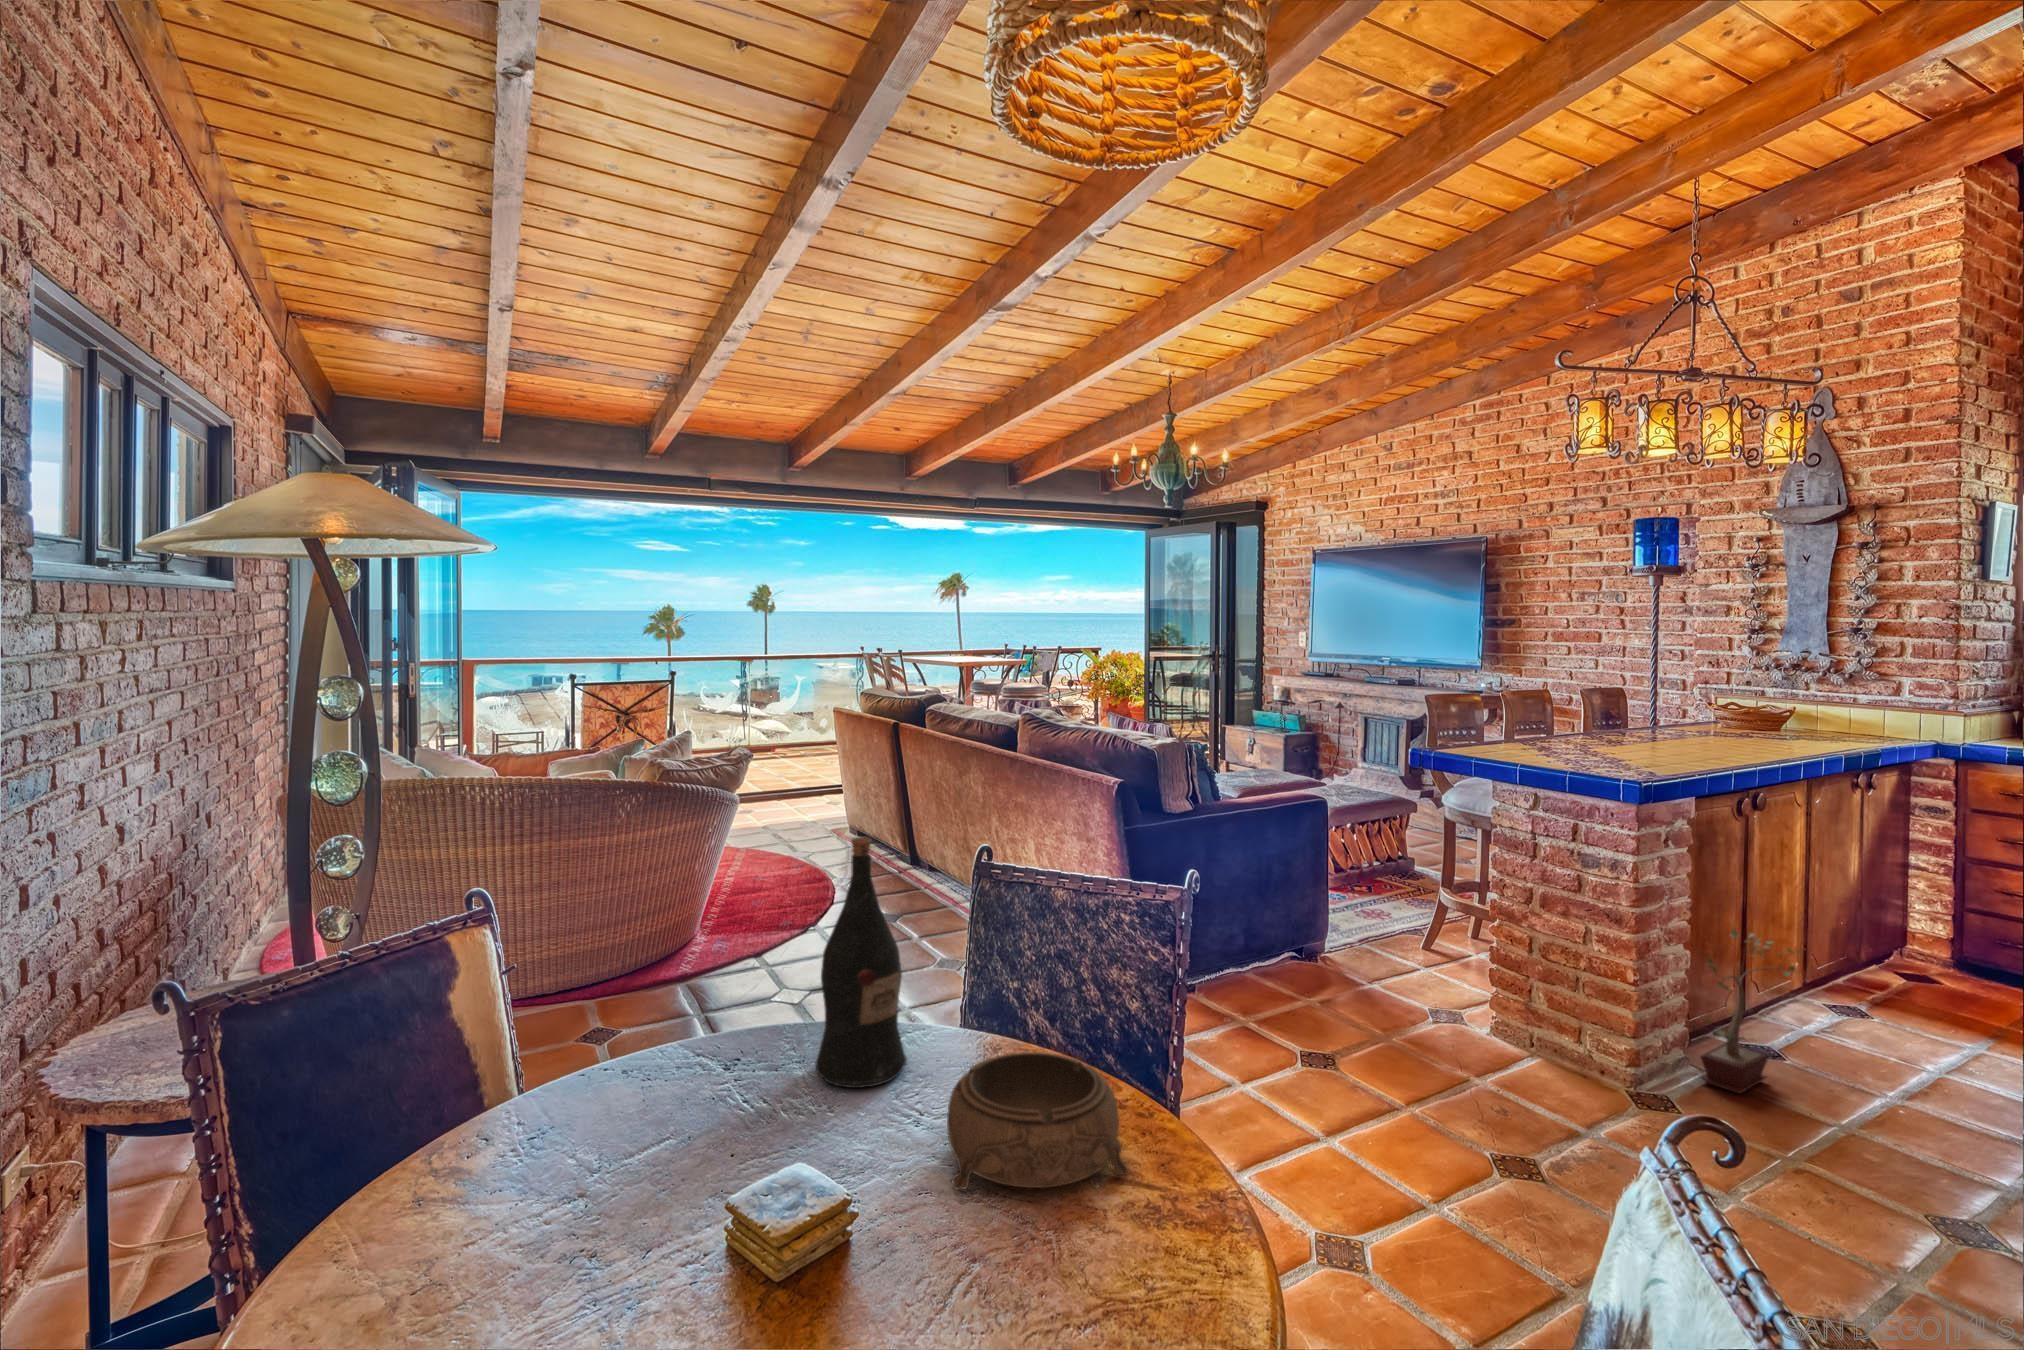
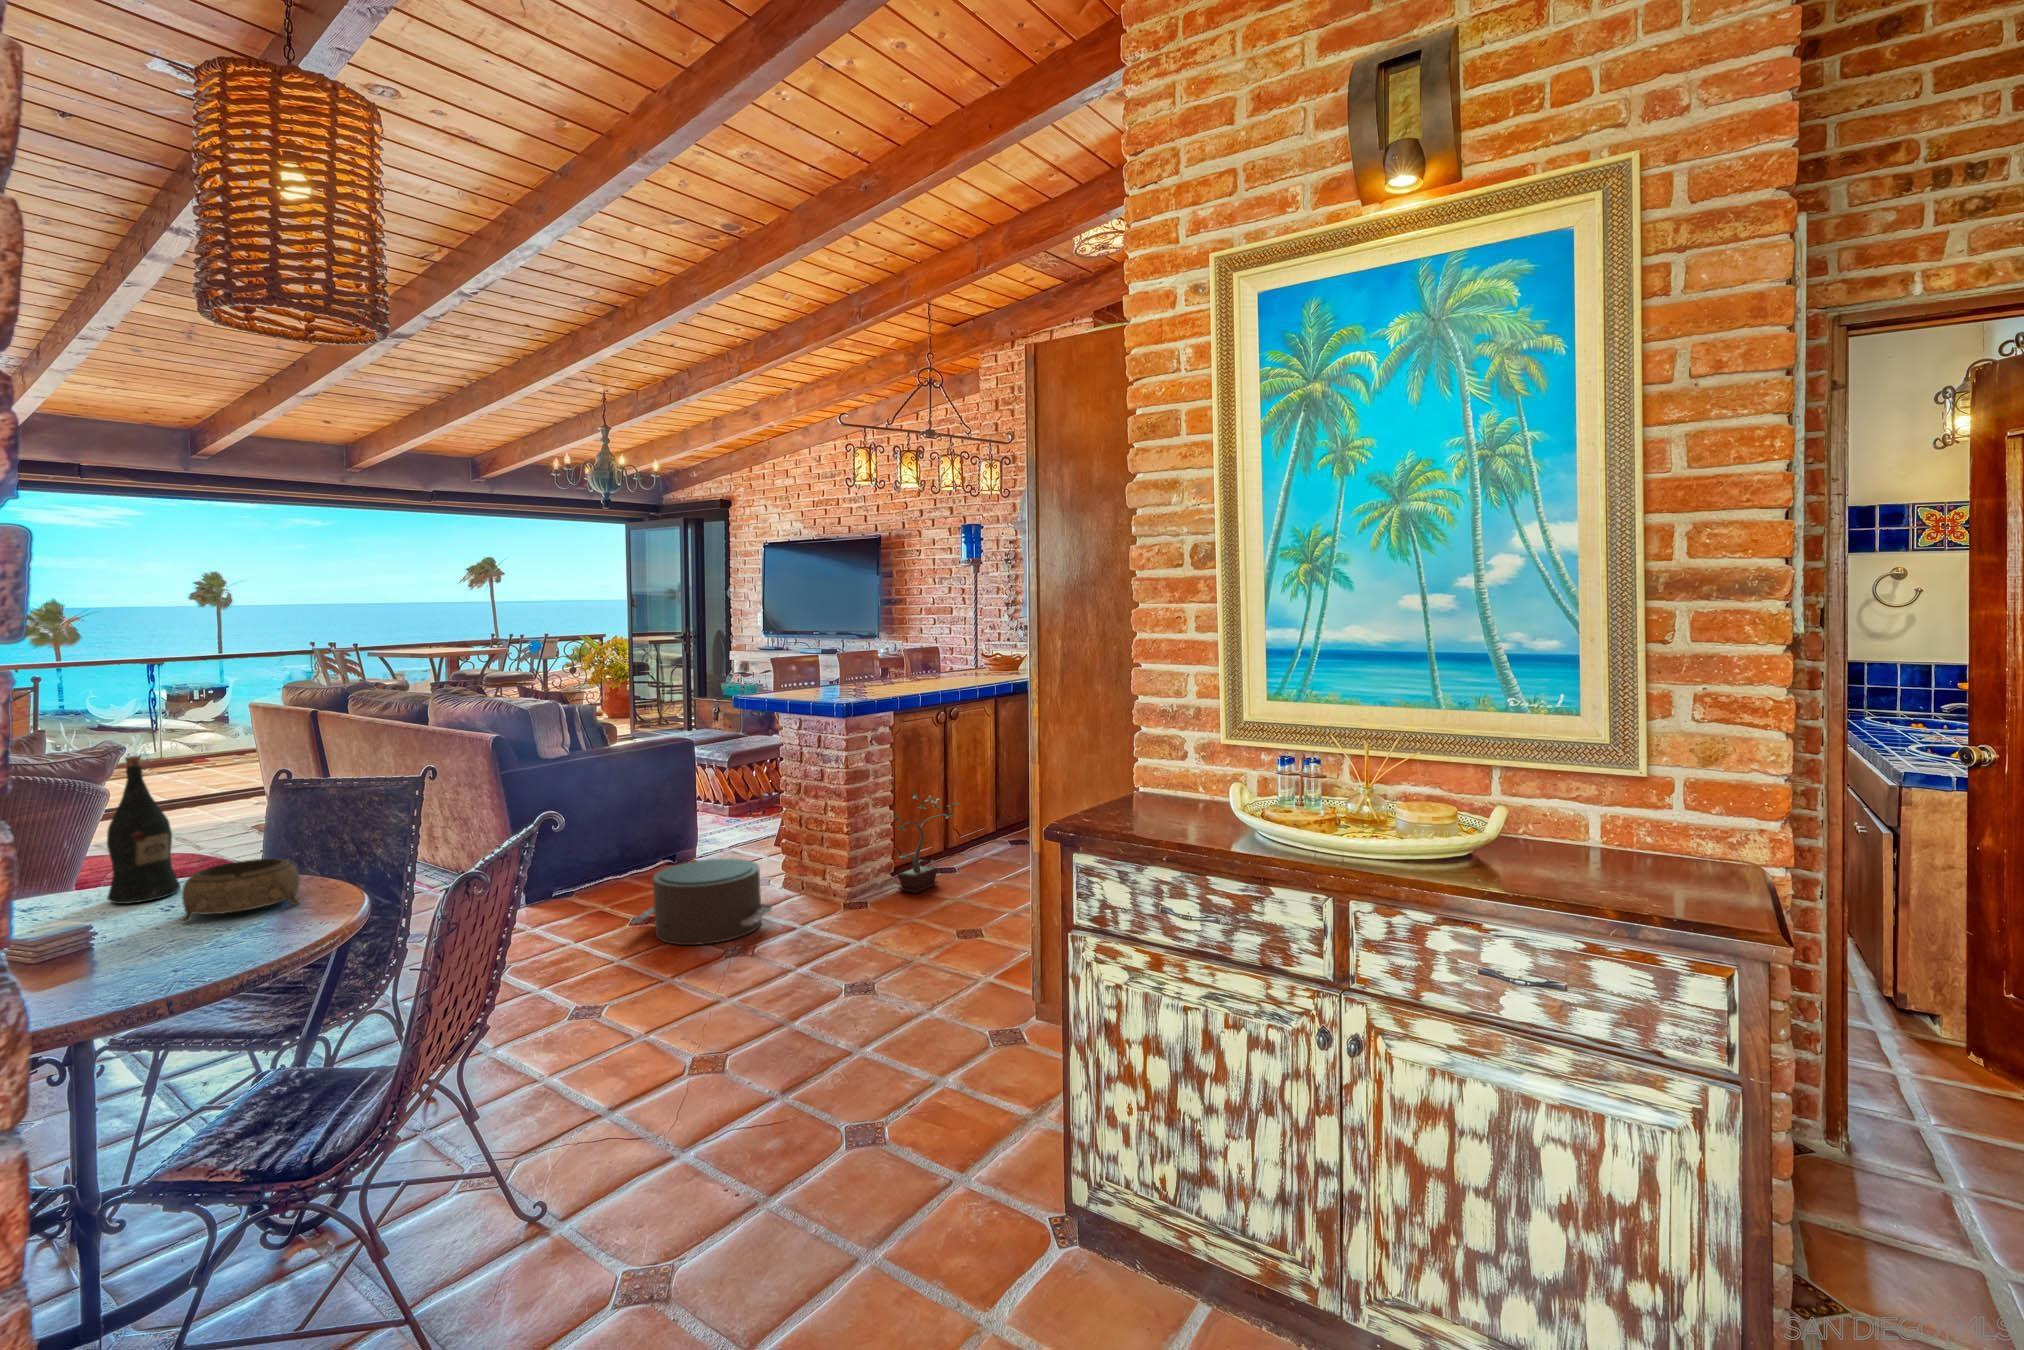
pouf: none [1311,986,1523,1134] -> present [632,859,773,945]

